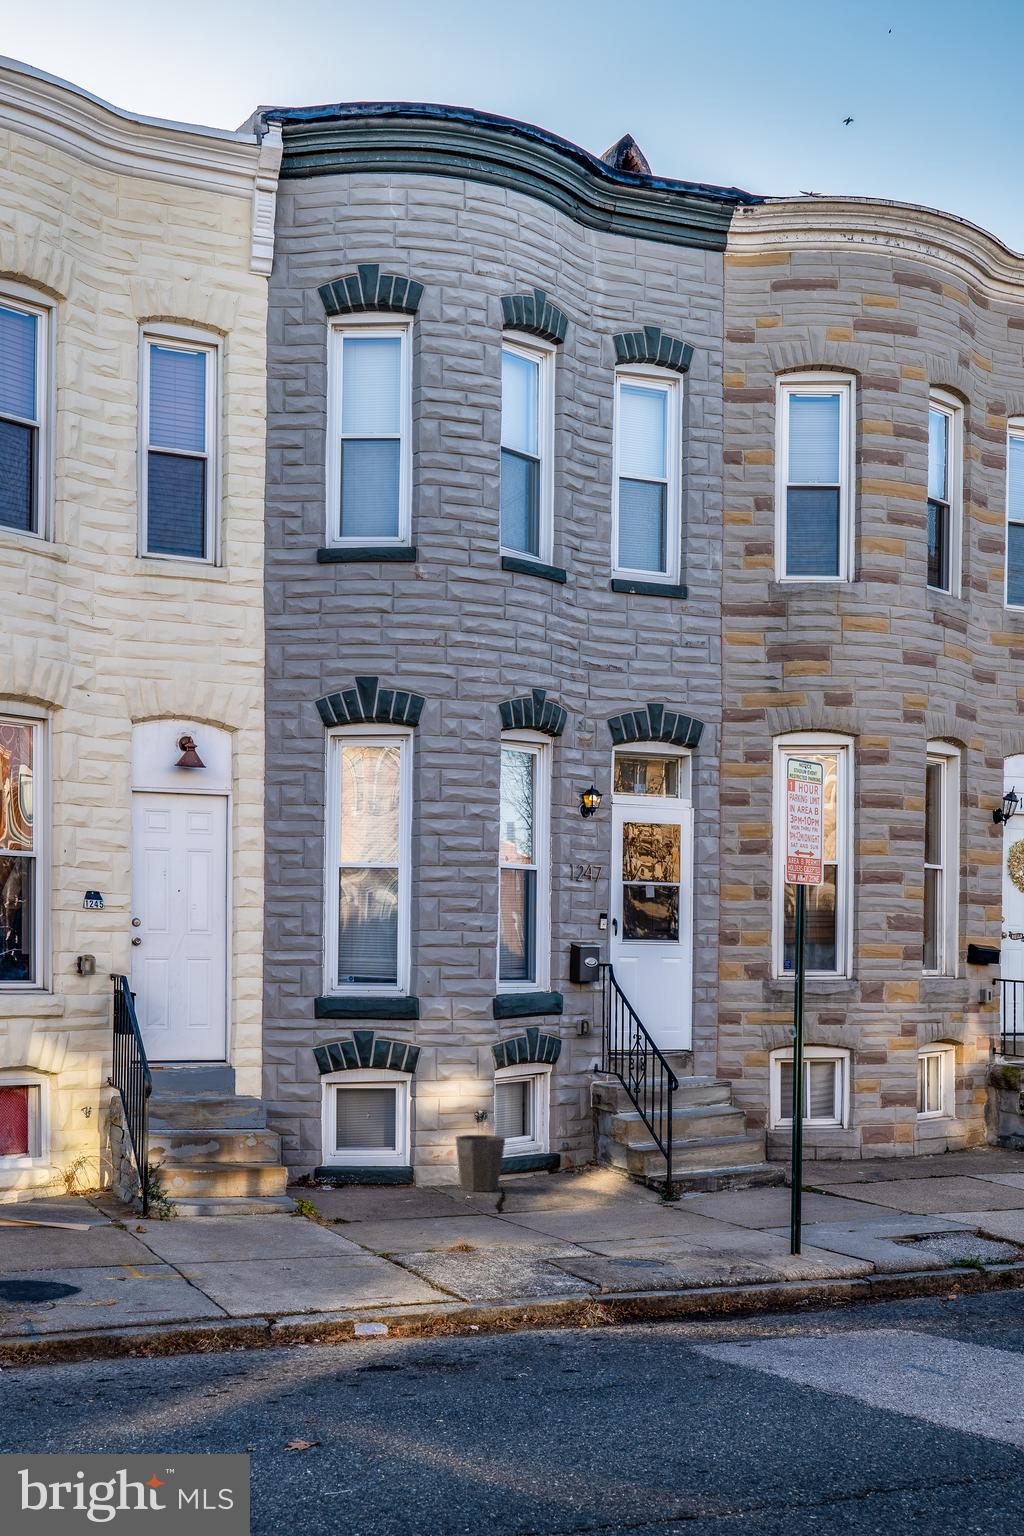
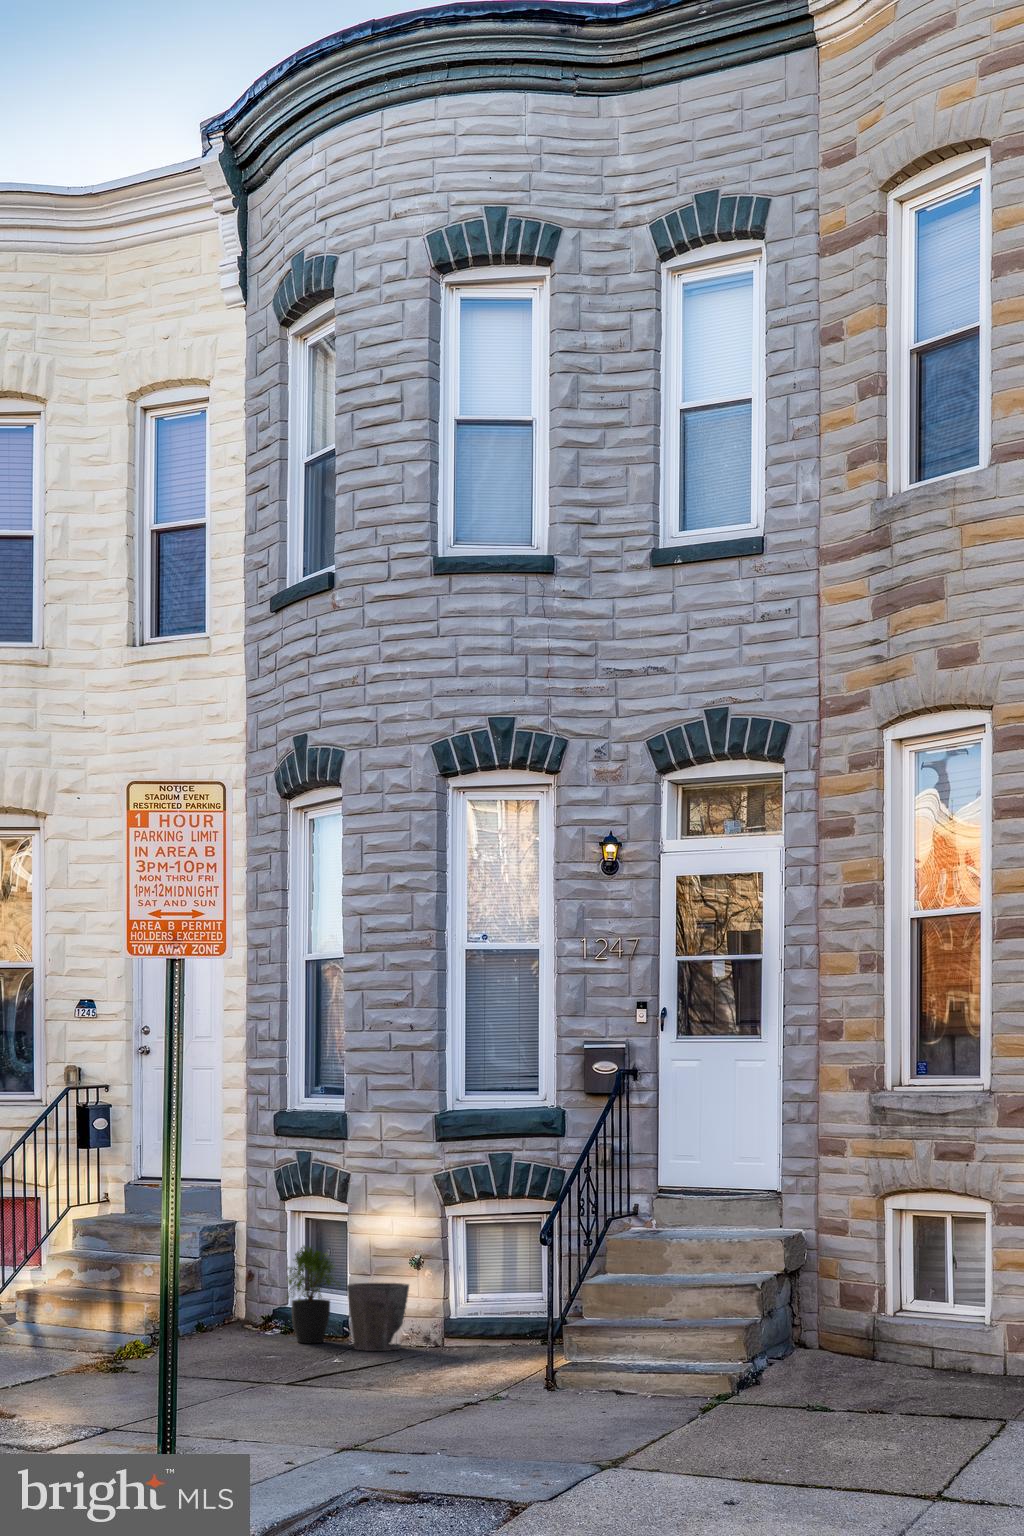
potted plant: none [381,1108,431,1190] -> present [287,1246,338,1343]

